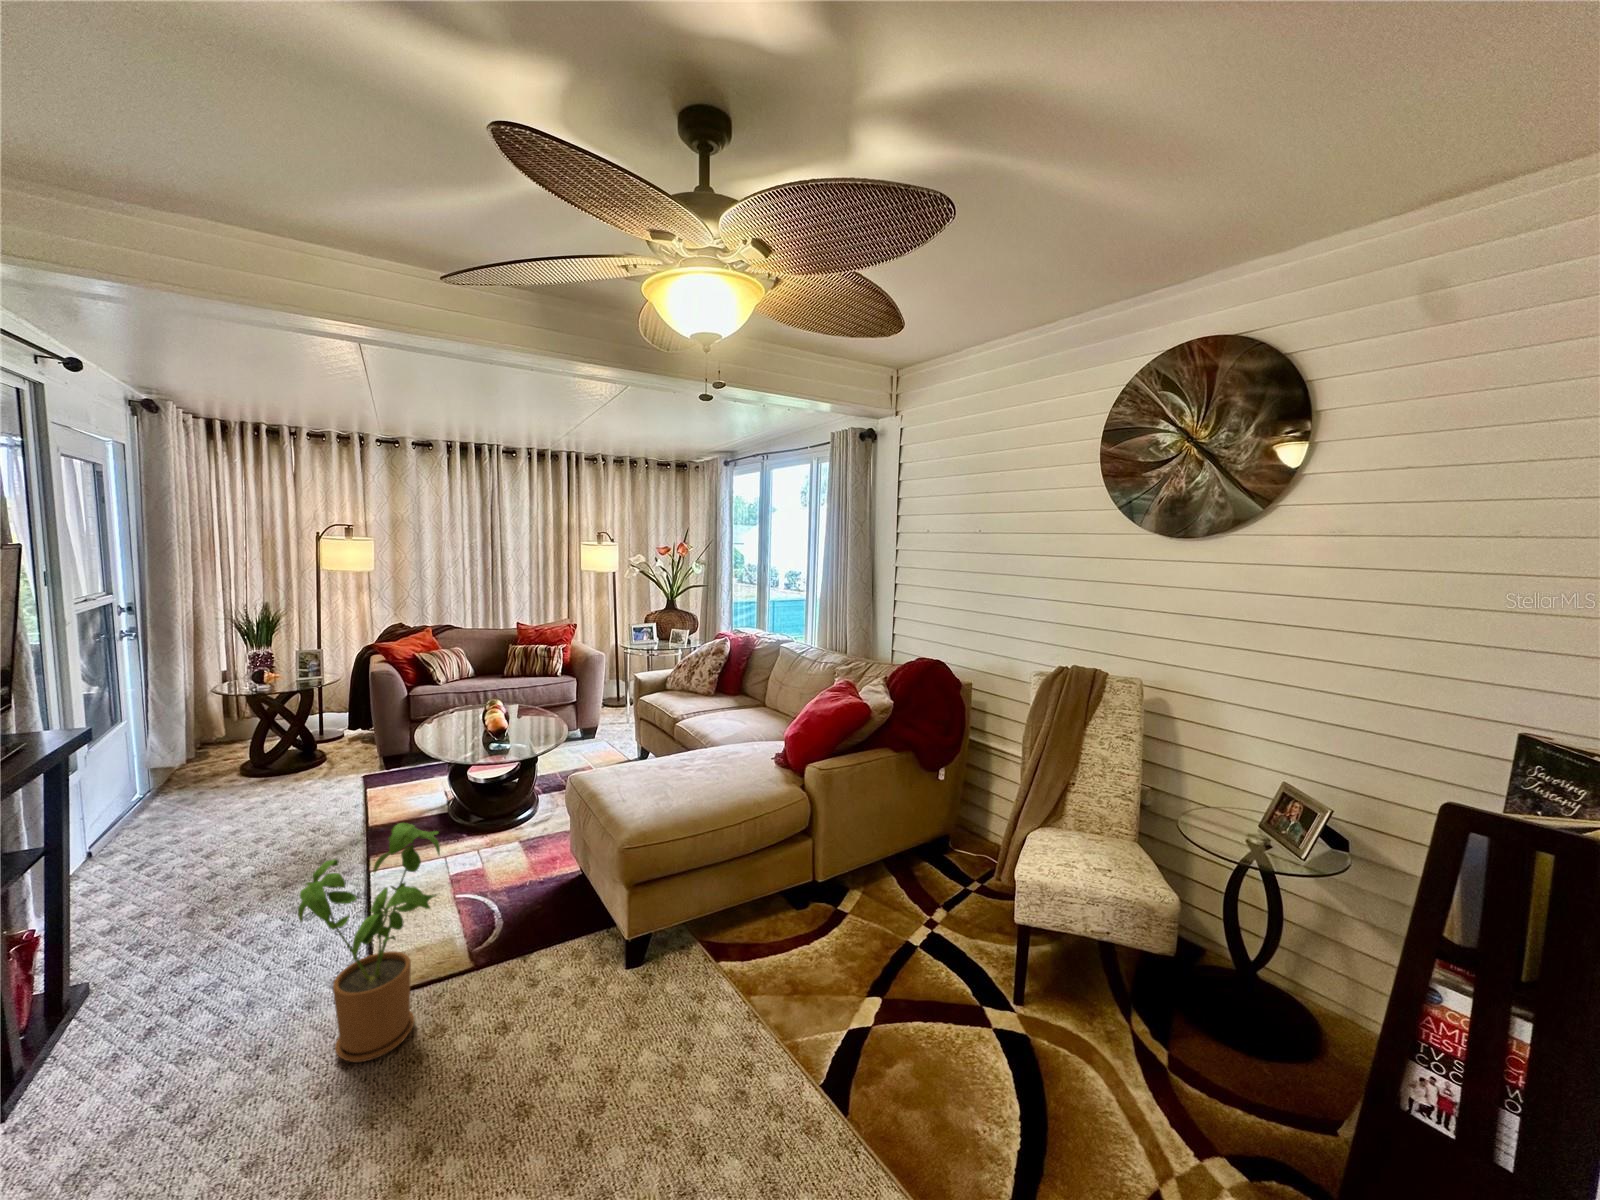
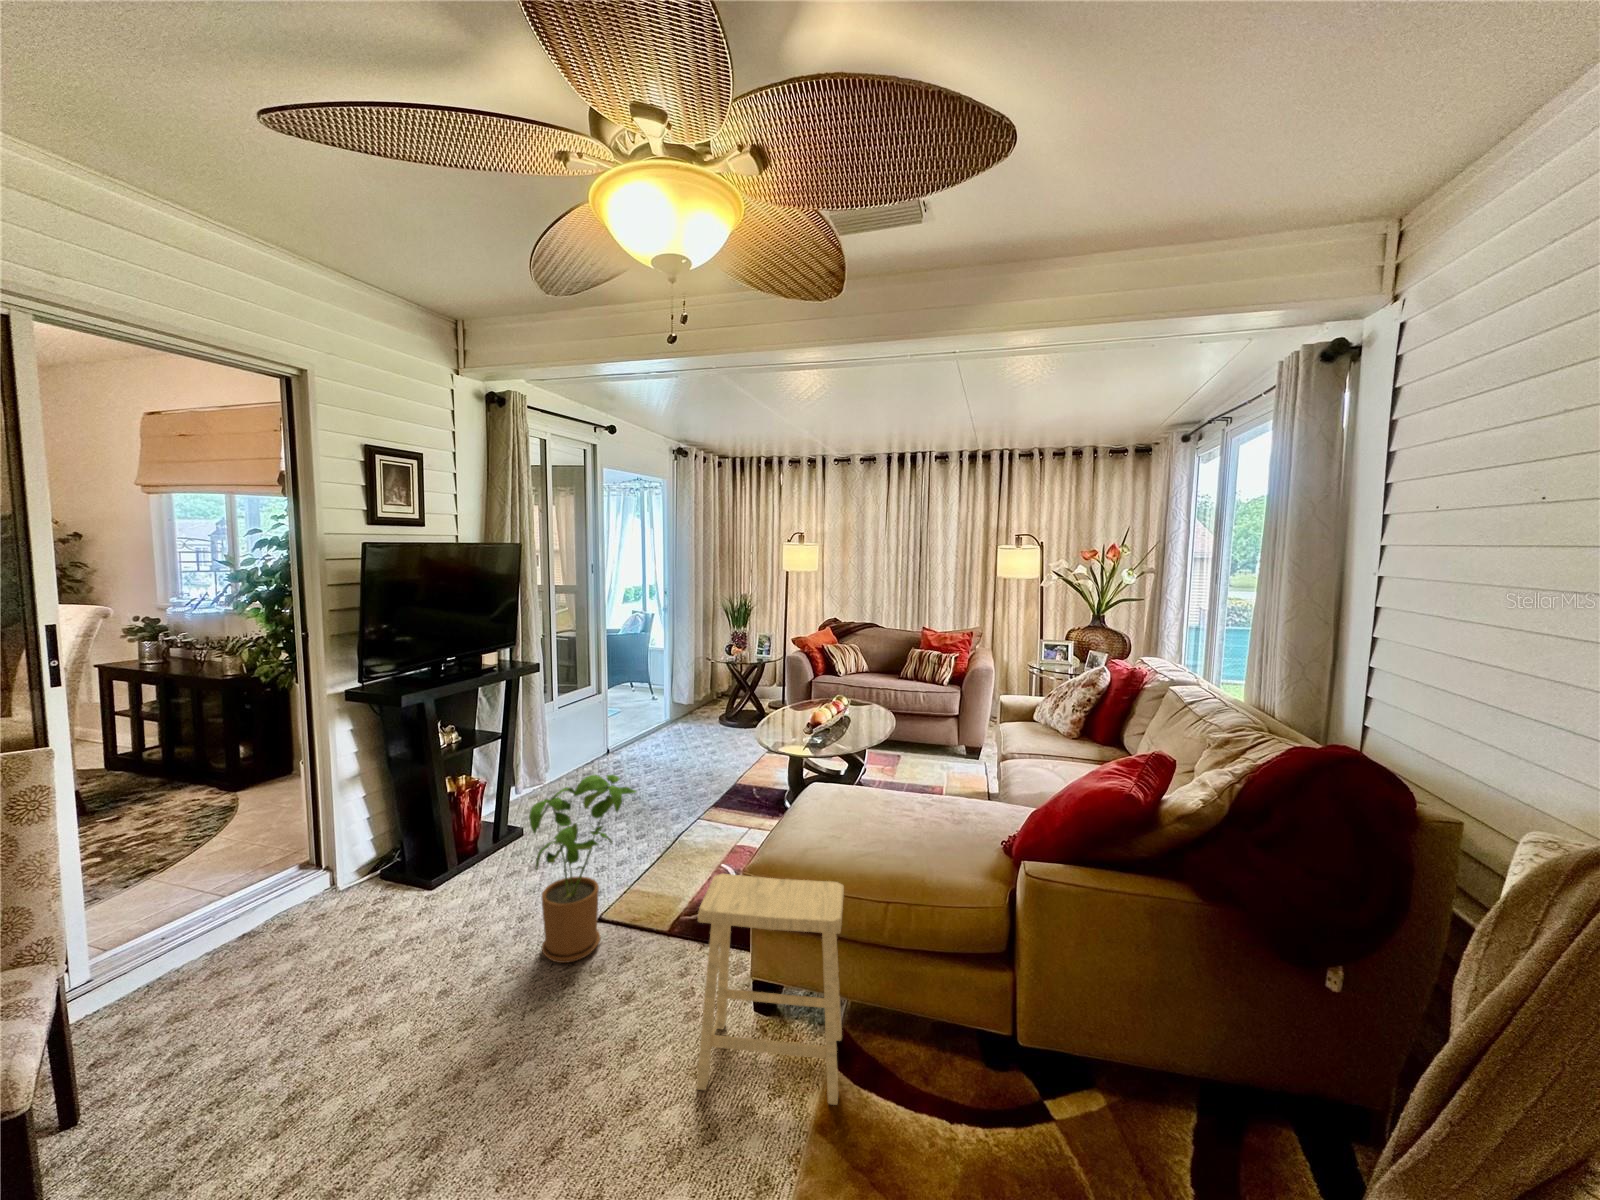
footstool: none [610,824,744,1035] -> present [696,874,844,1105]

